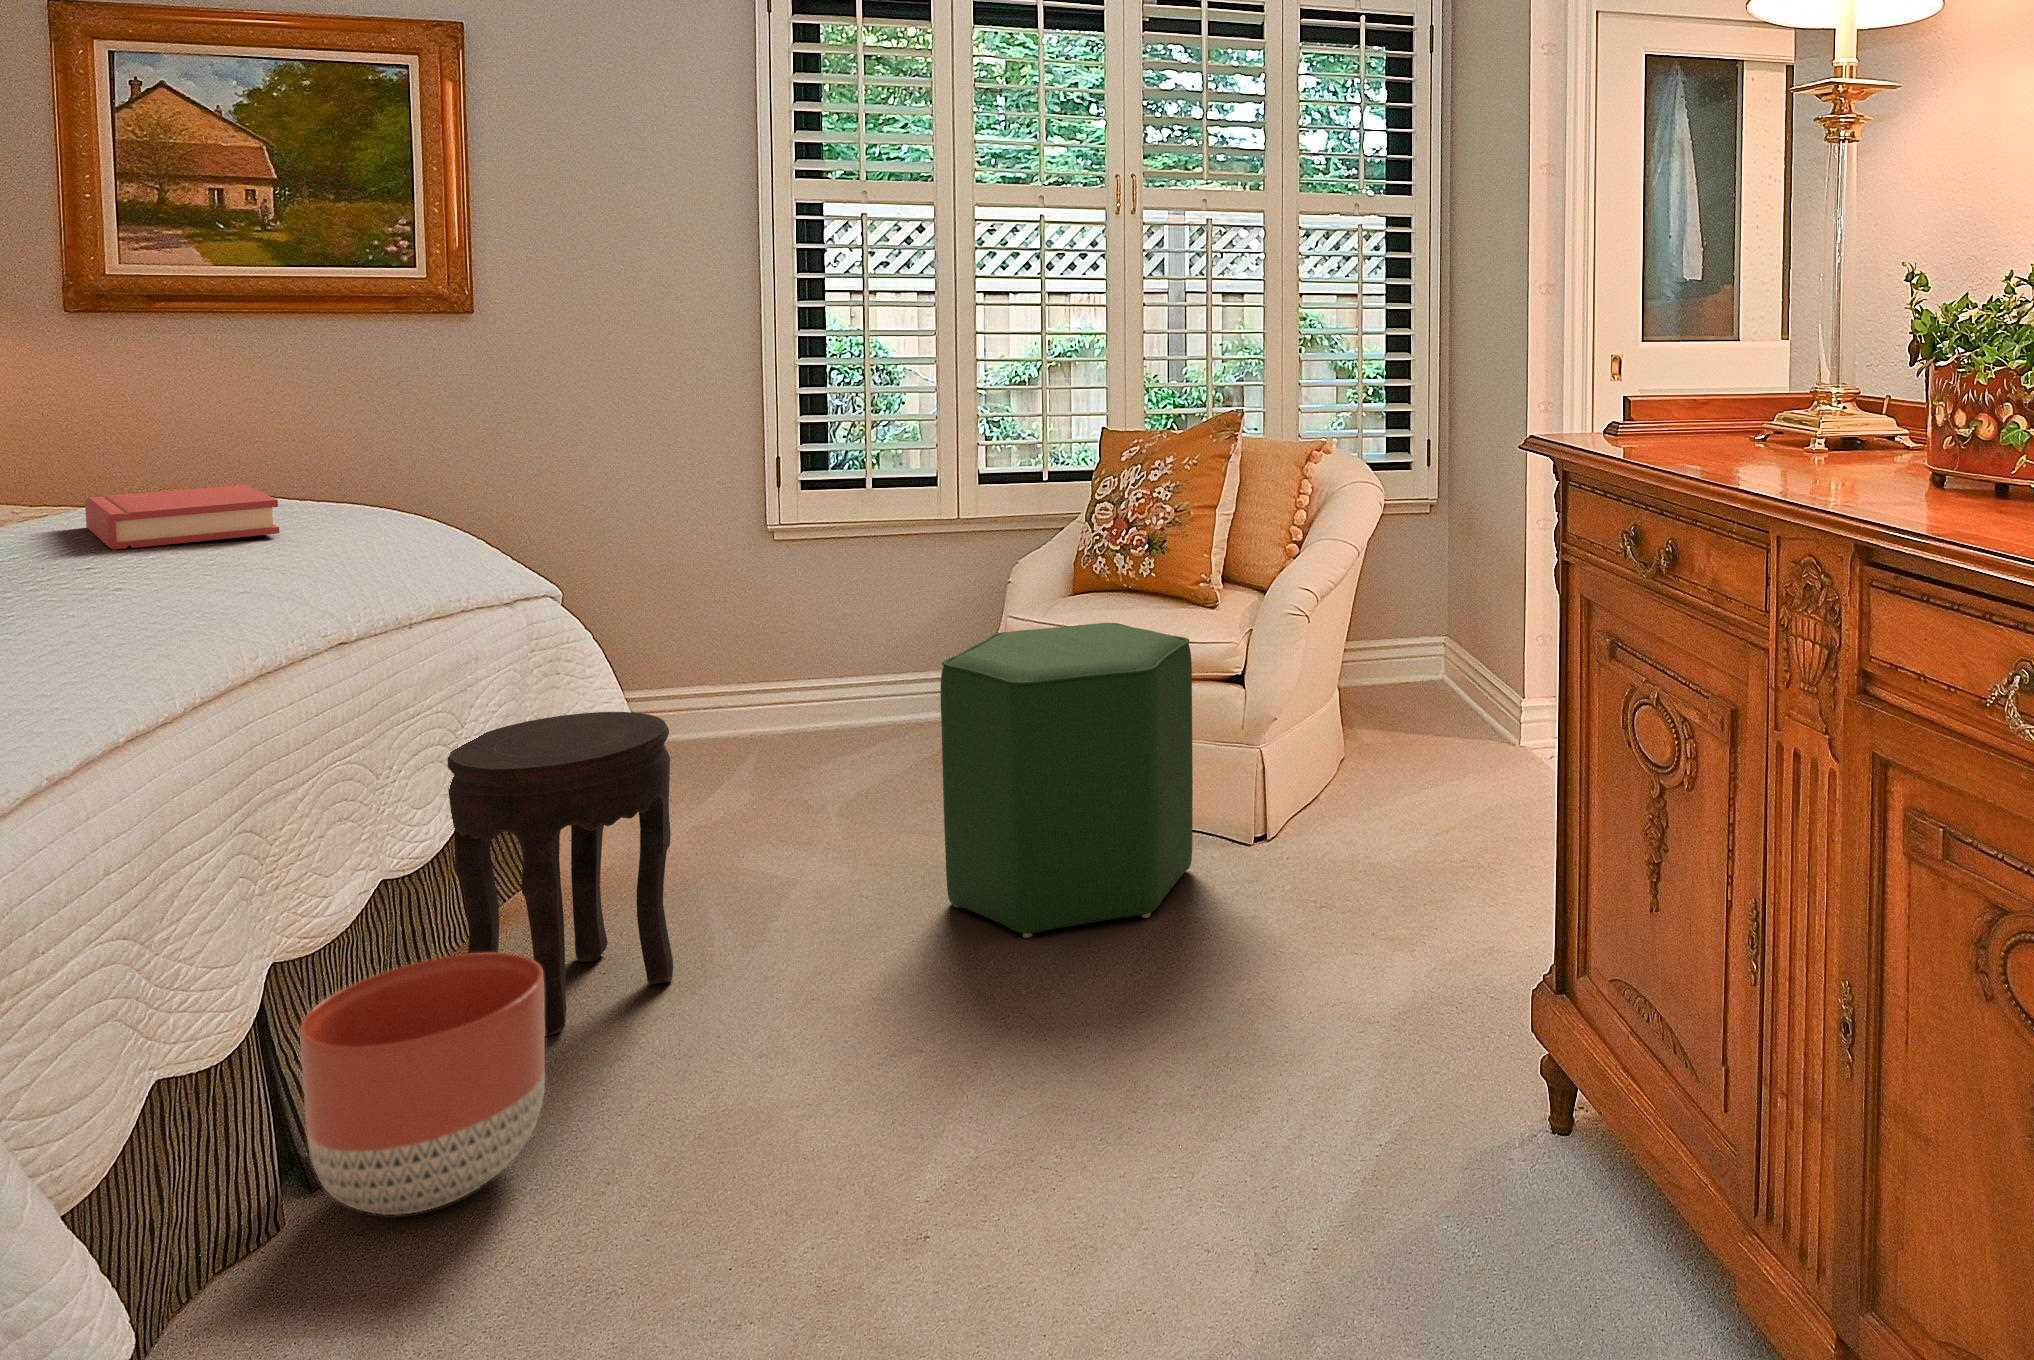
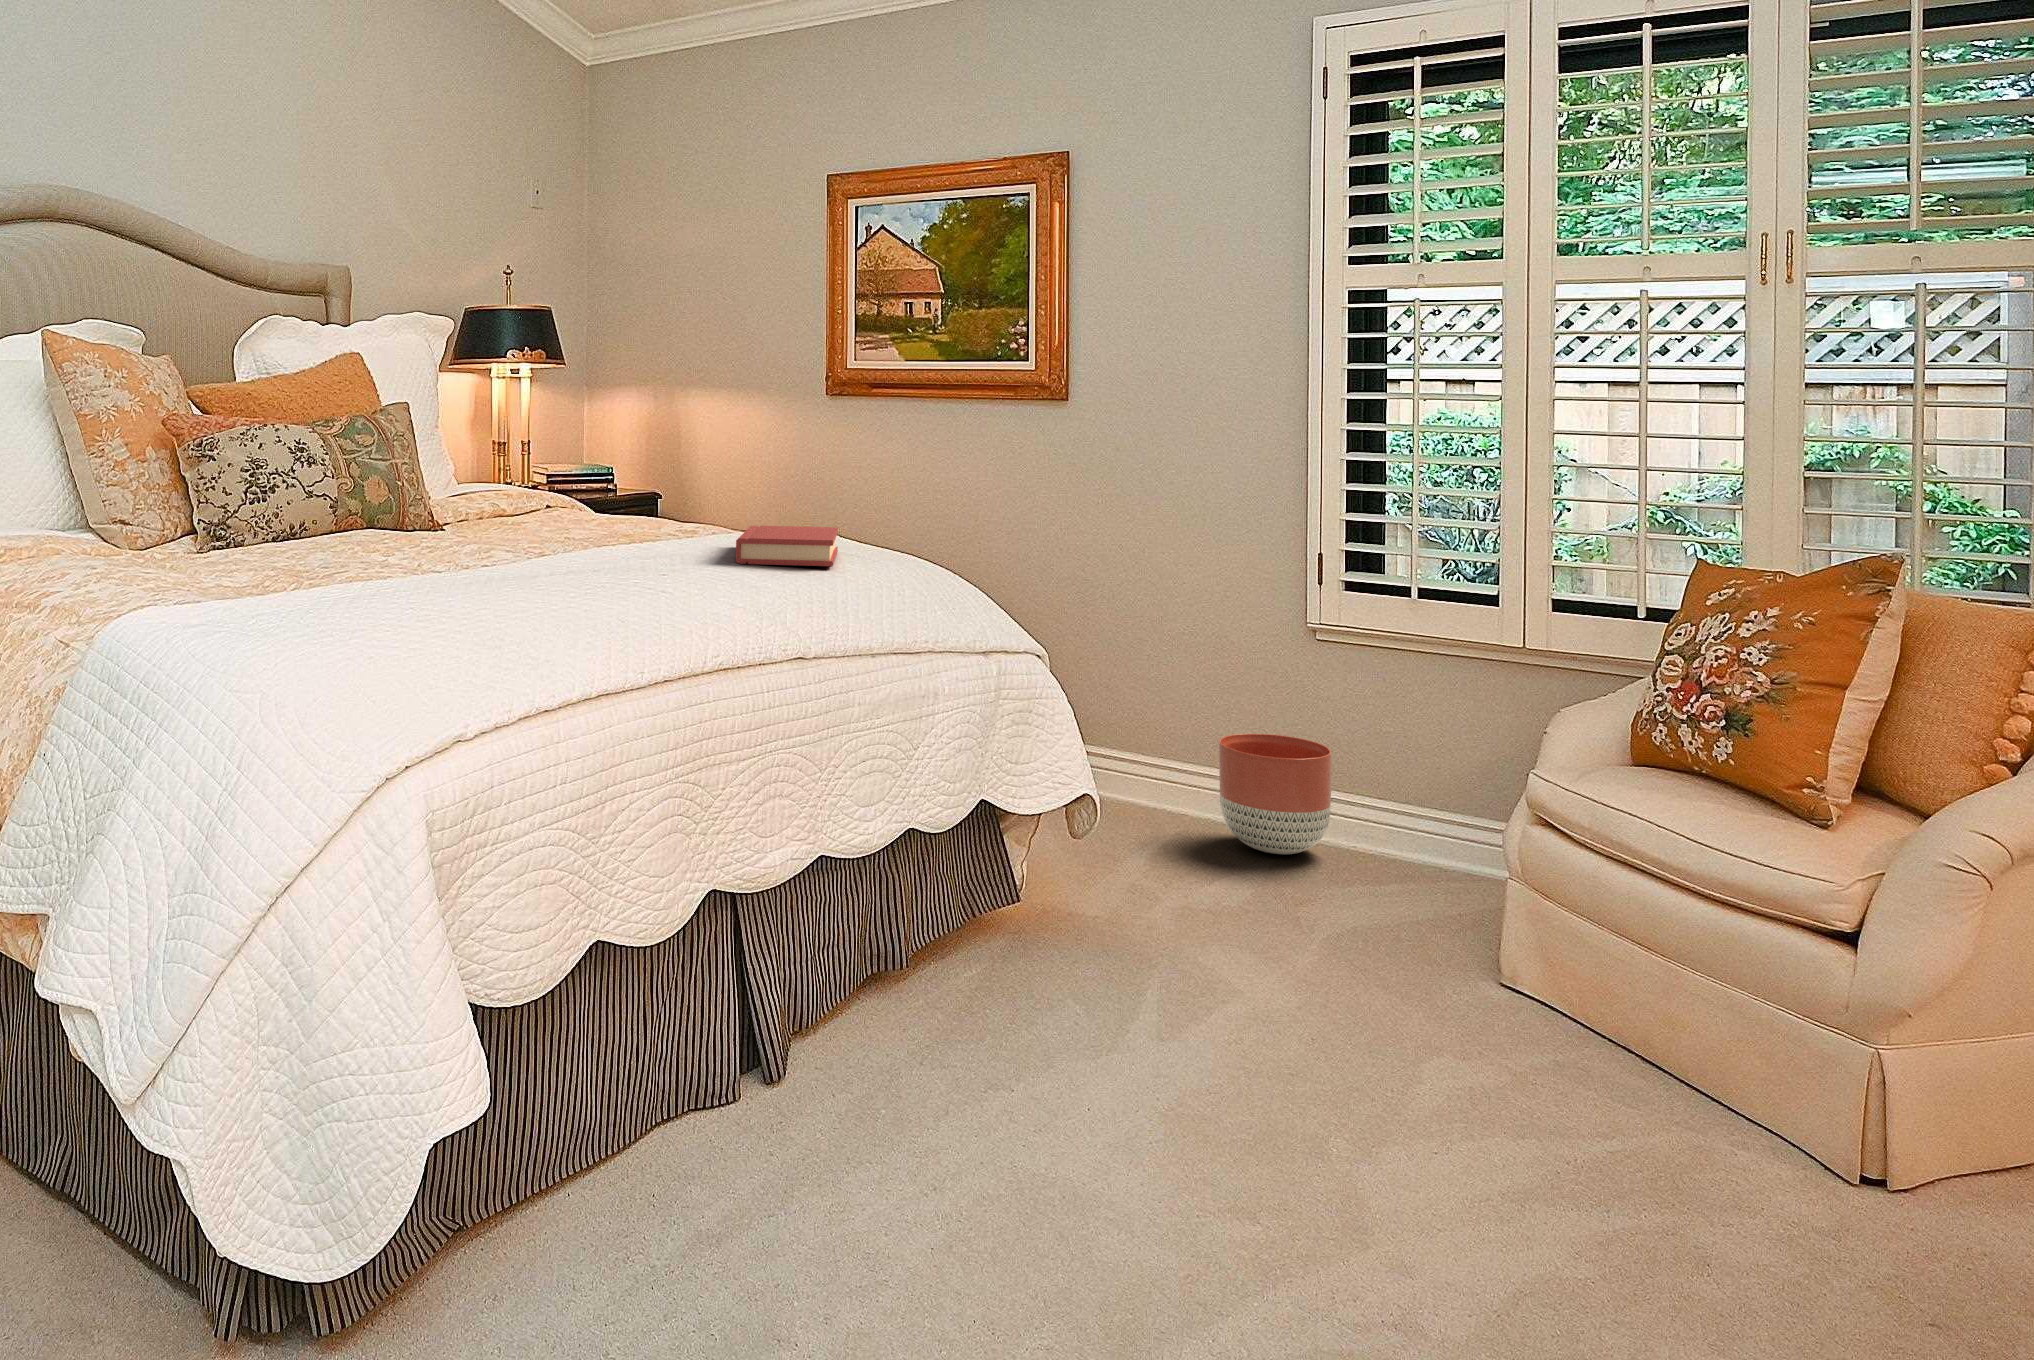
ottoman: present [940,623,1193,938] -> none [1367,785,1723,1205]
side table: present [448,712,673,1036] -> none [910,758,1084,1041]
planter: present [300,953,545,1215] -> present [1219,734,1332,854]

